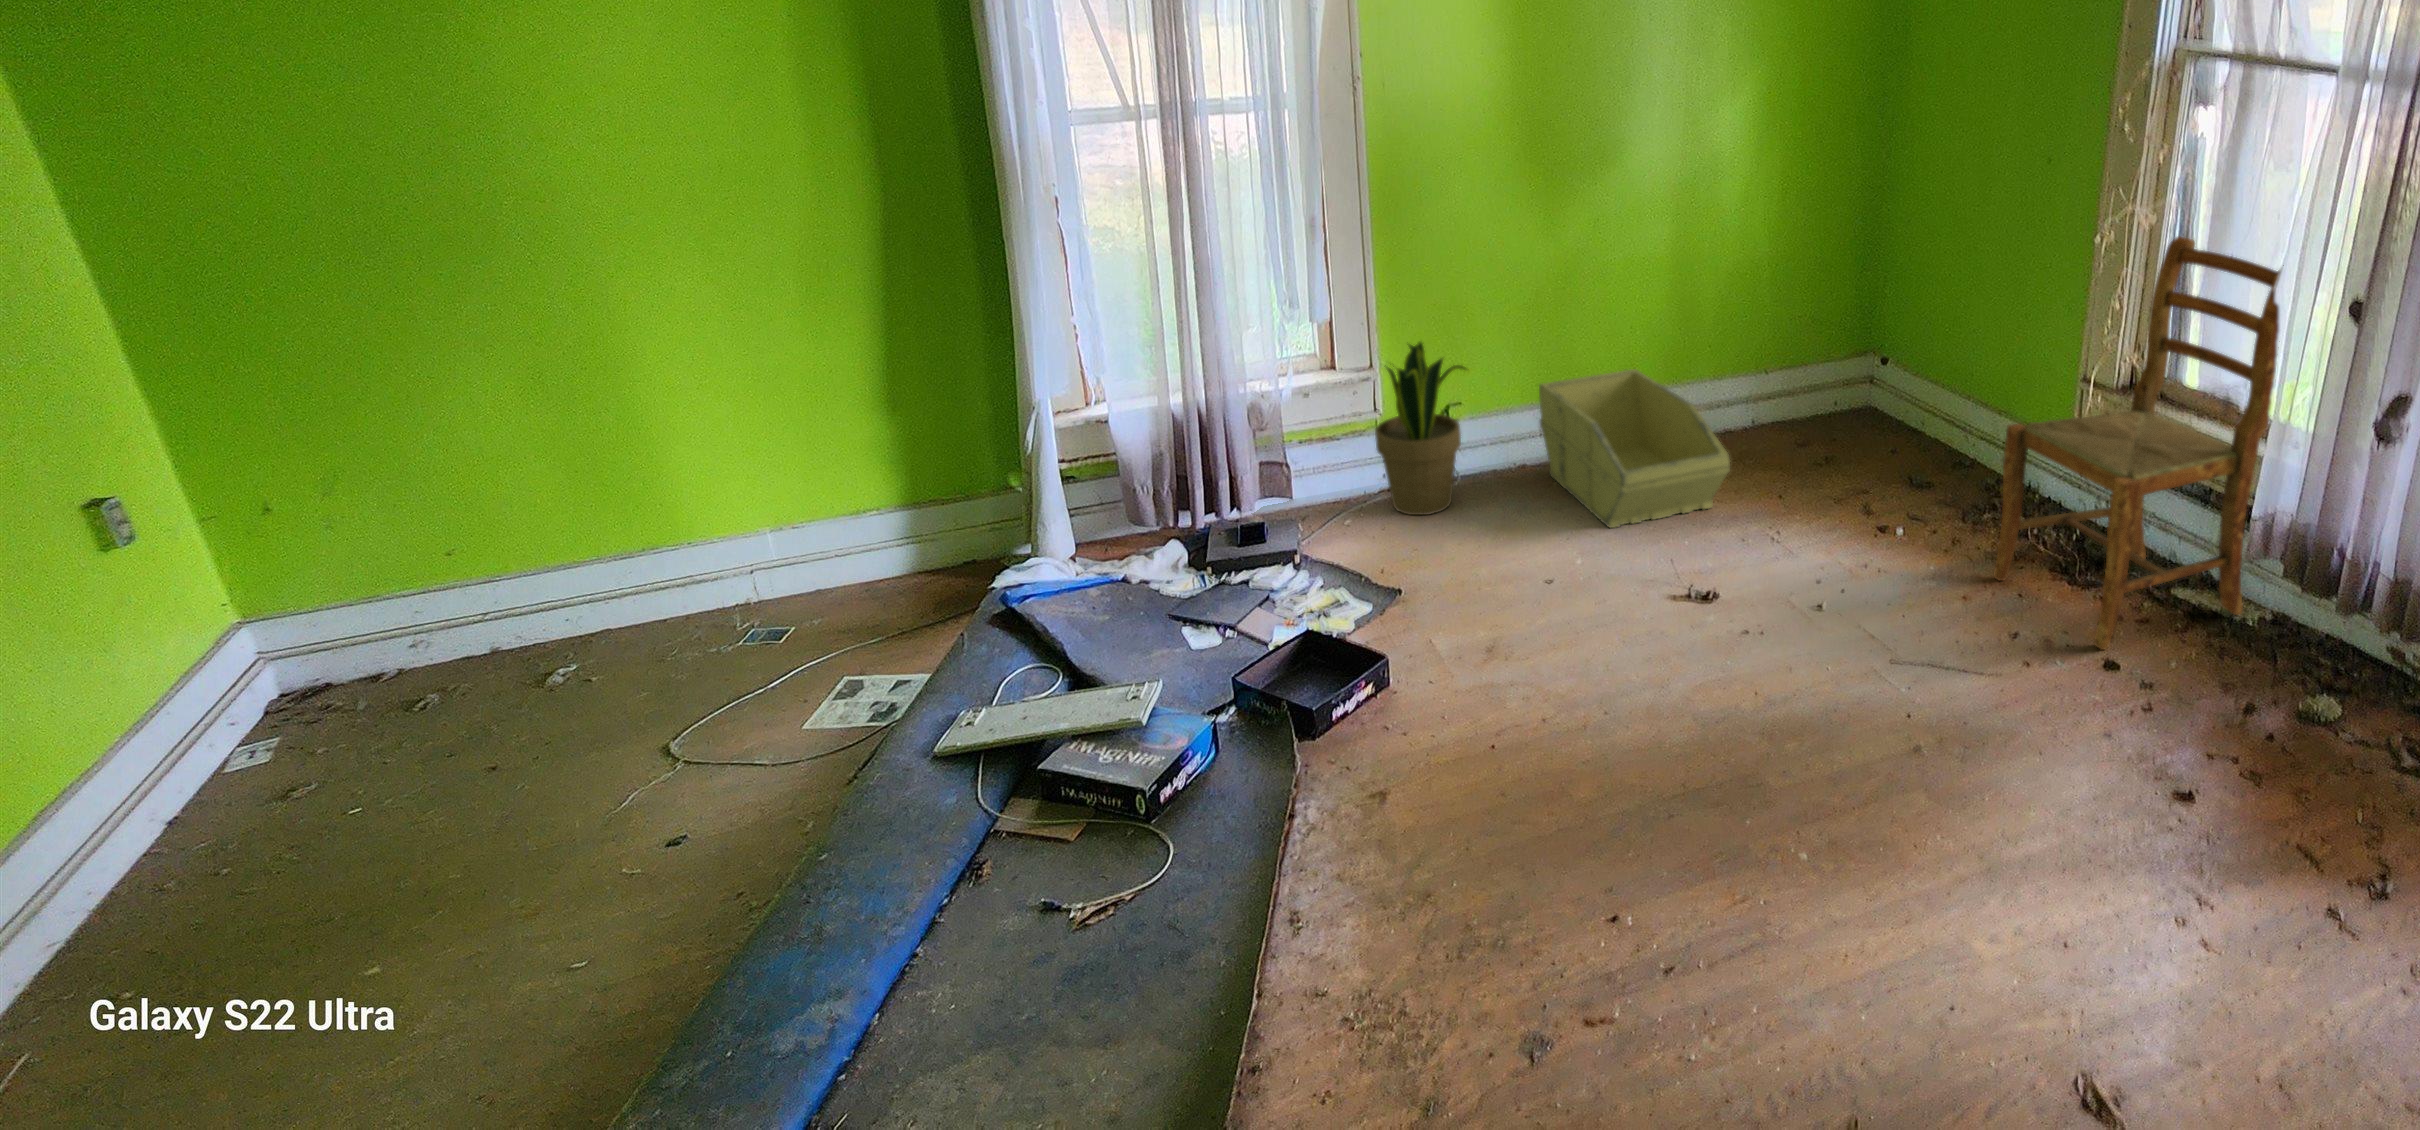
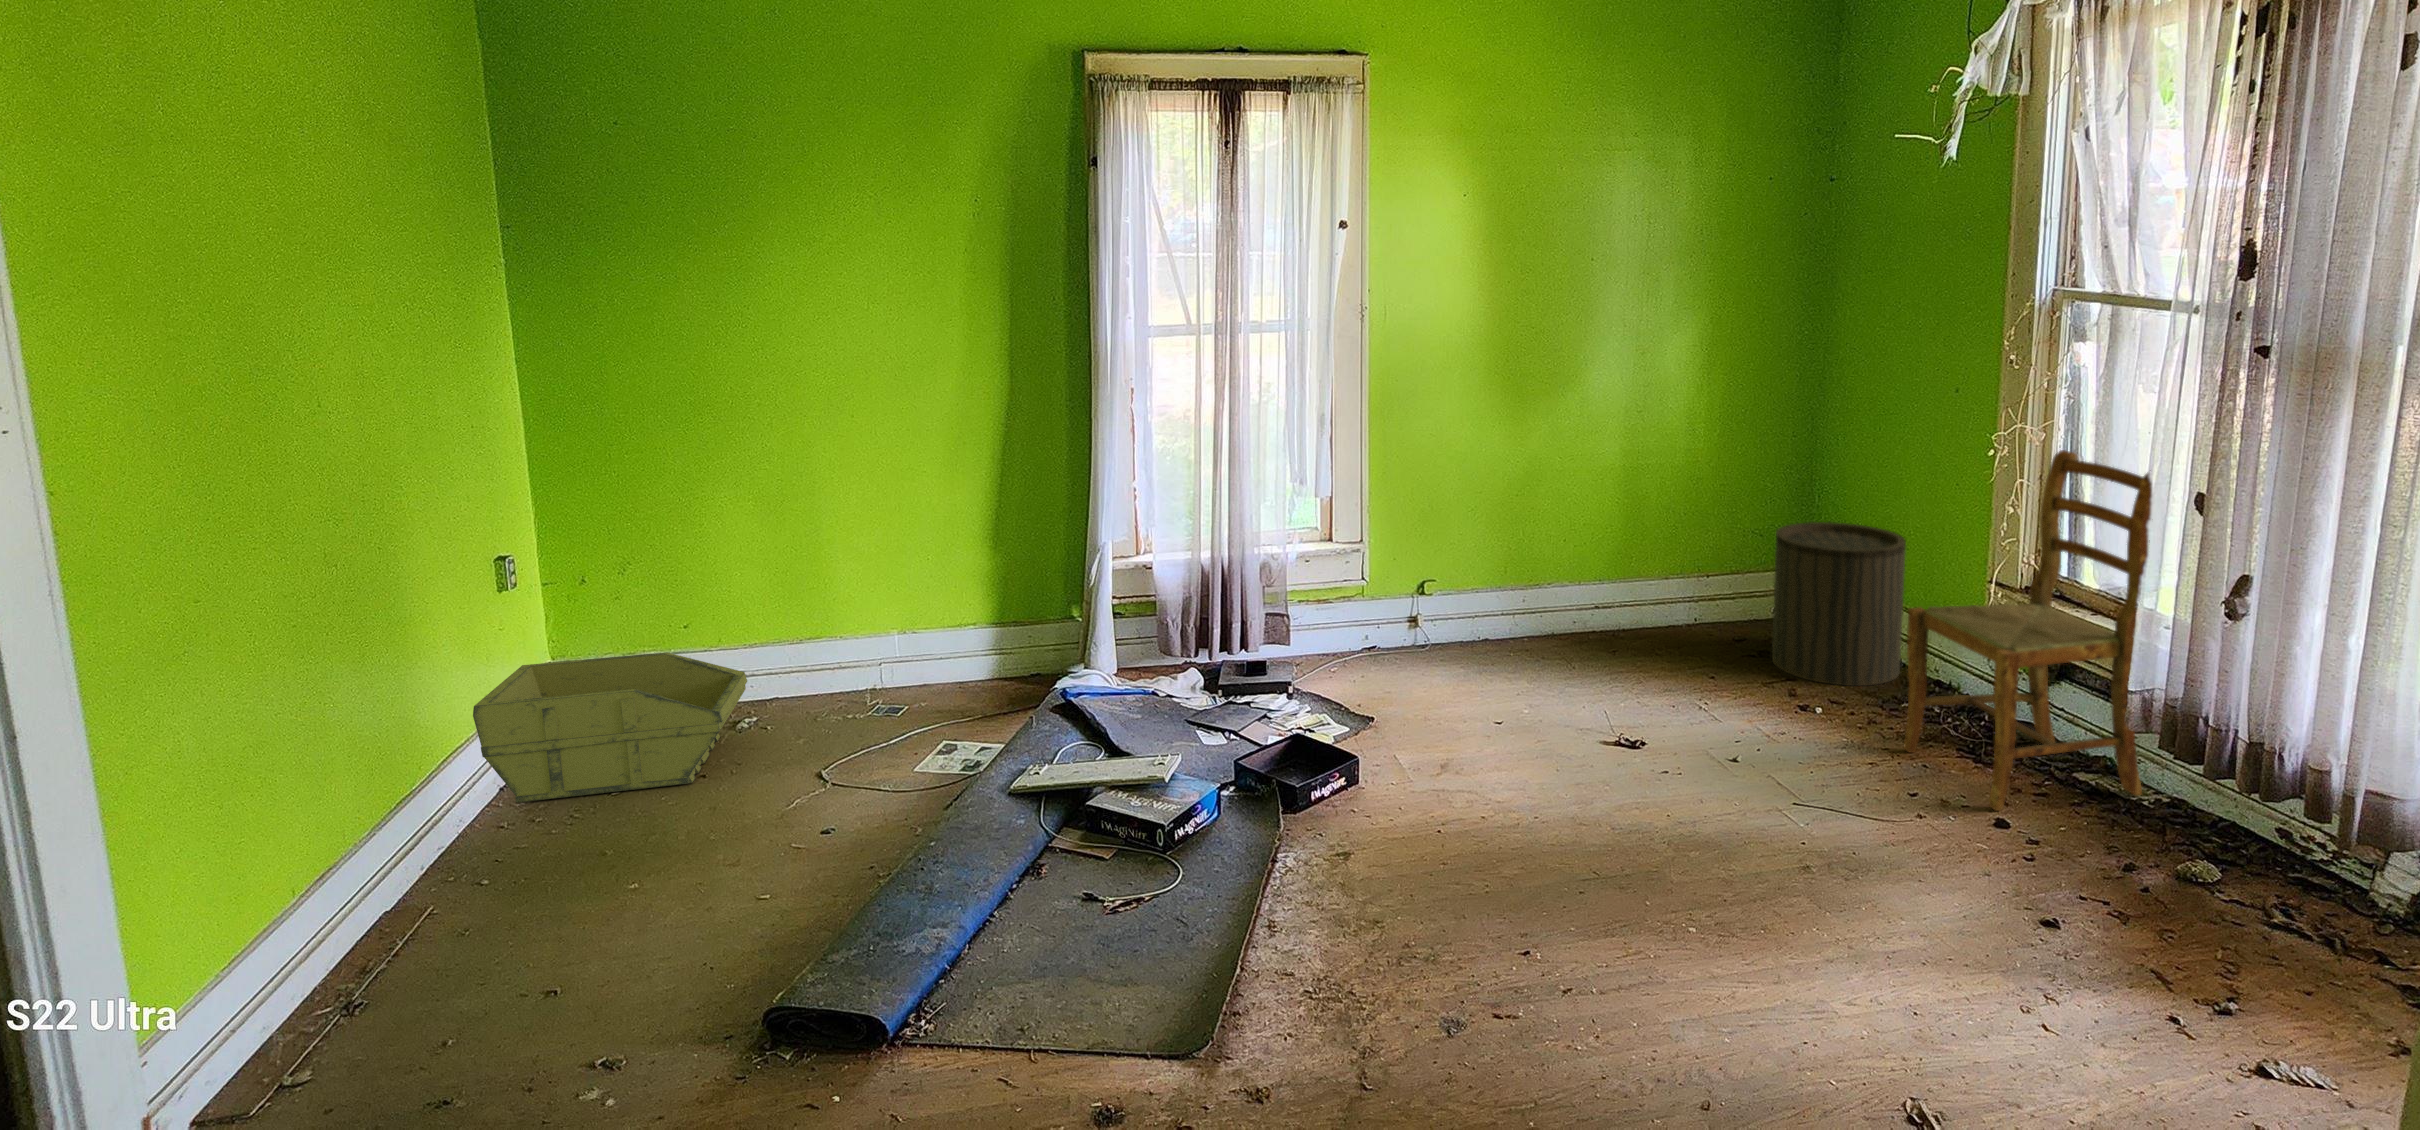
stool: none [1837,313,1986,498] -> present [1772,522,1906,686]
potted plant: present [1375,342,1466,515] -> none [1364,521,1445,668]
storage bin: present [1539,369,1730,528] -> present [473,652,747,802]

